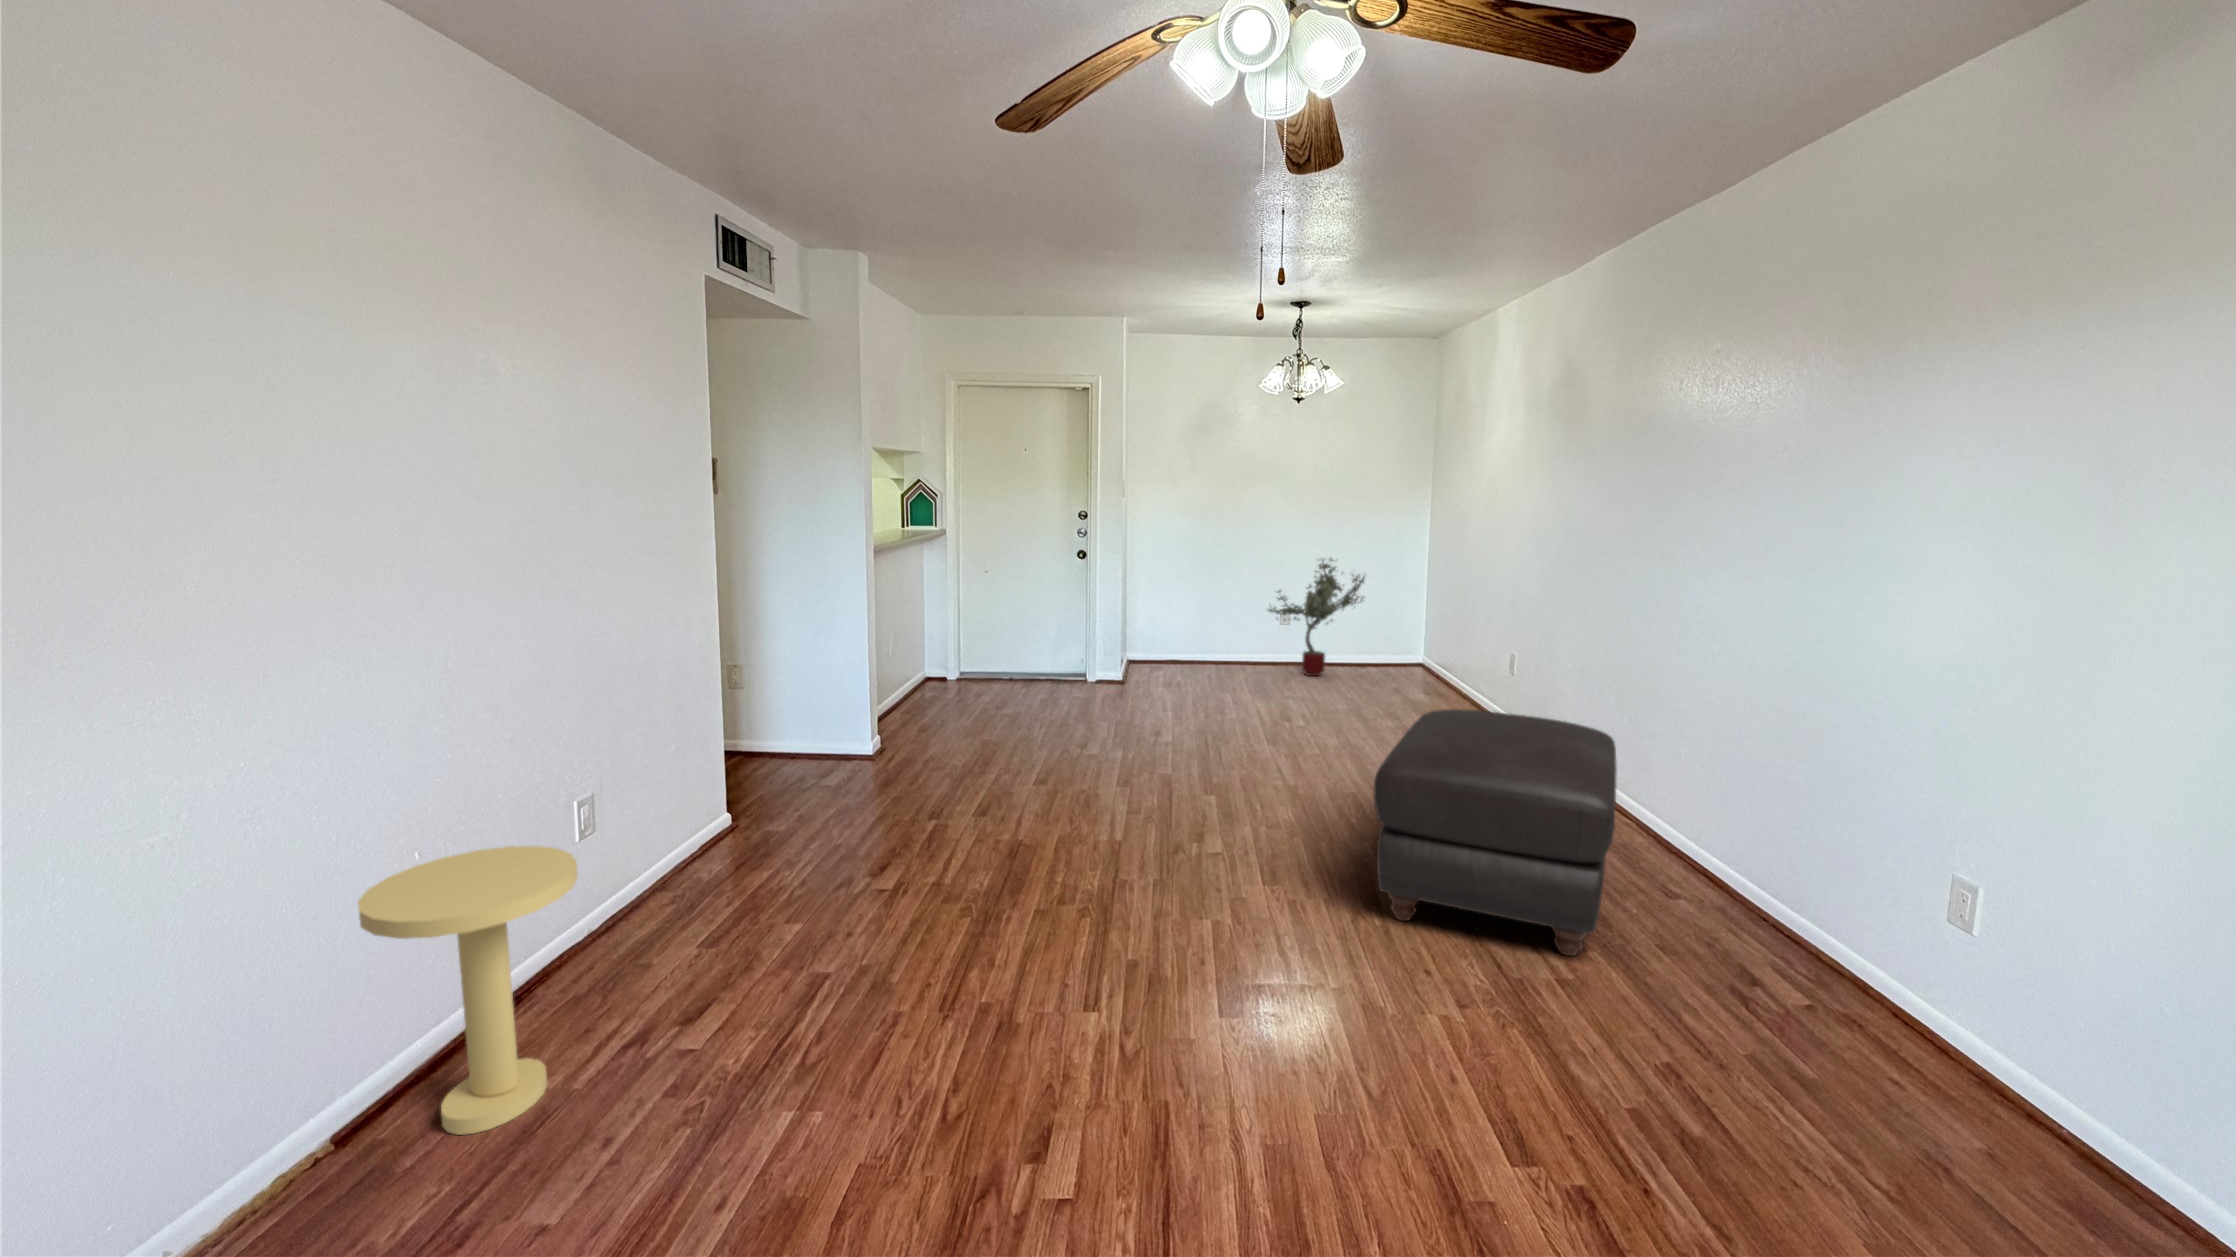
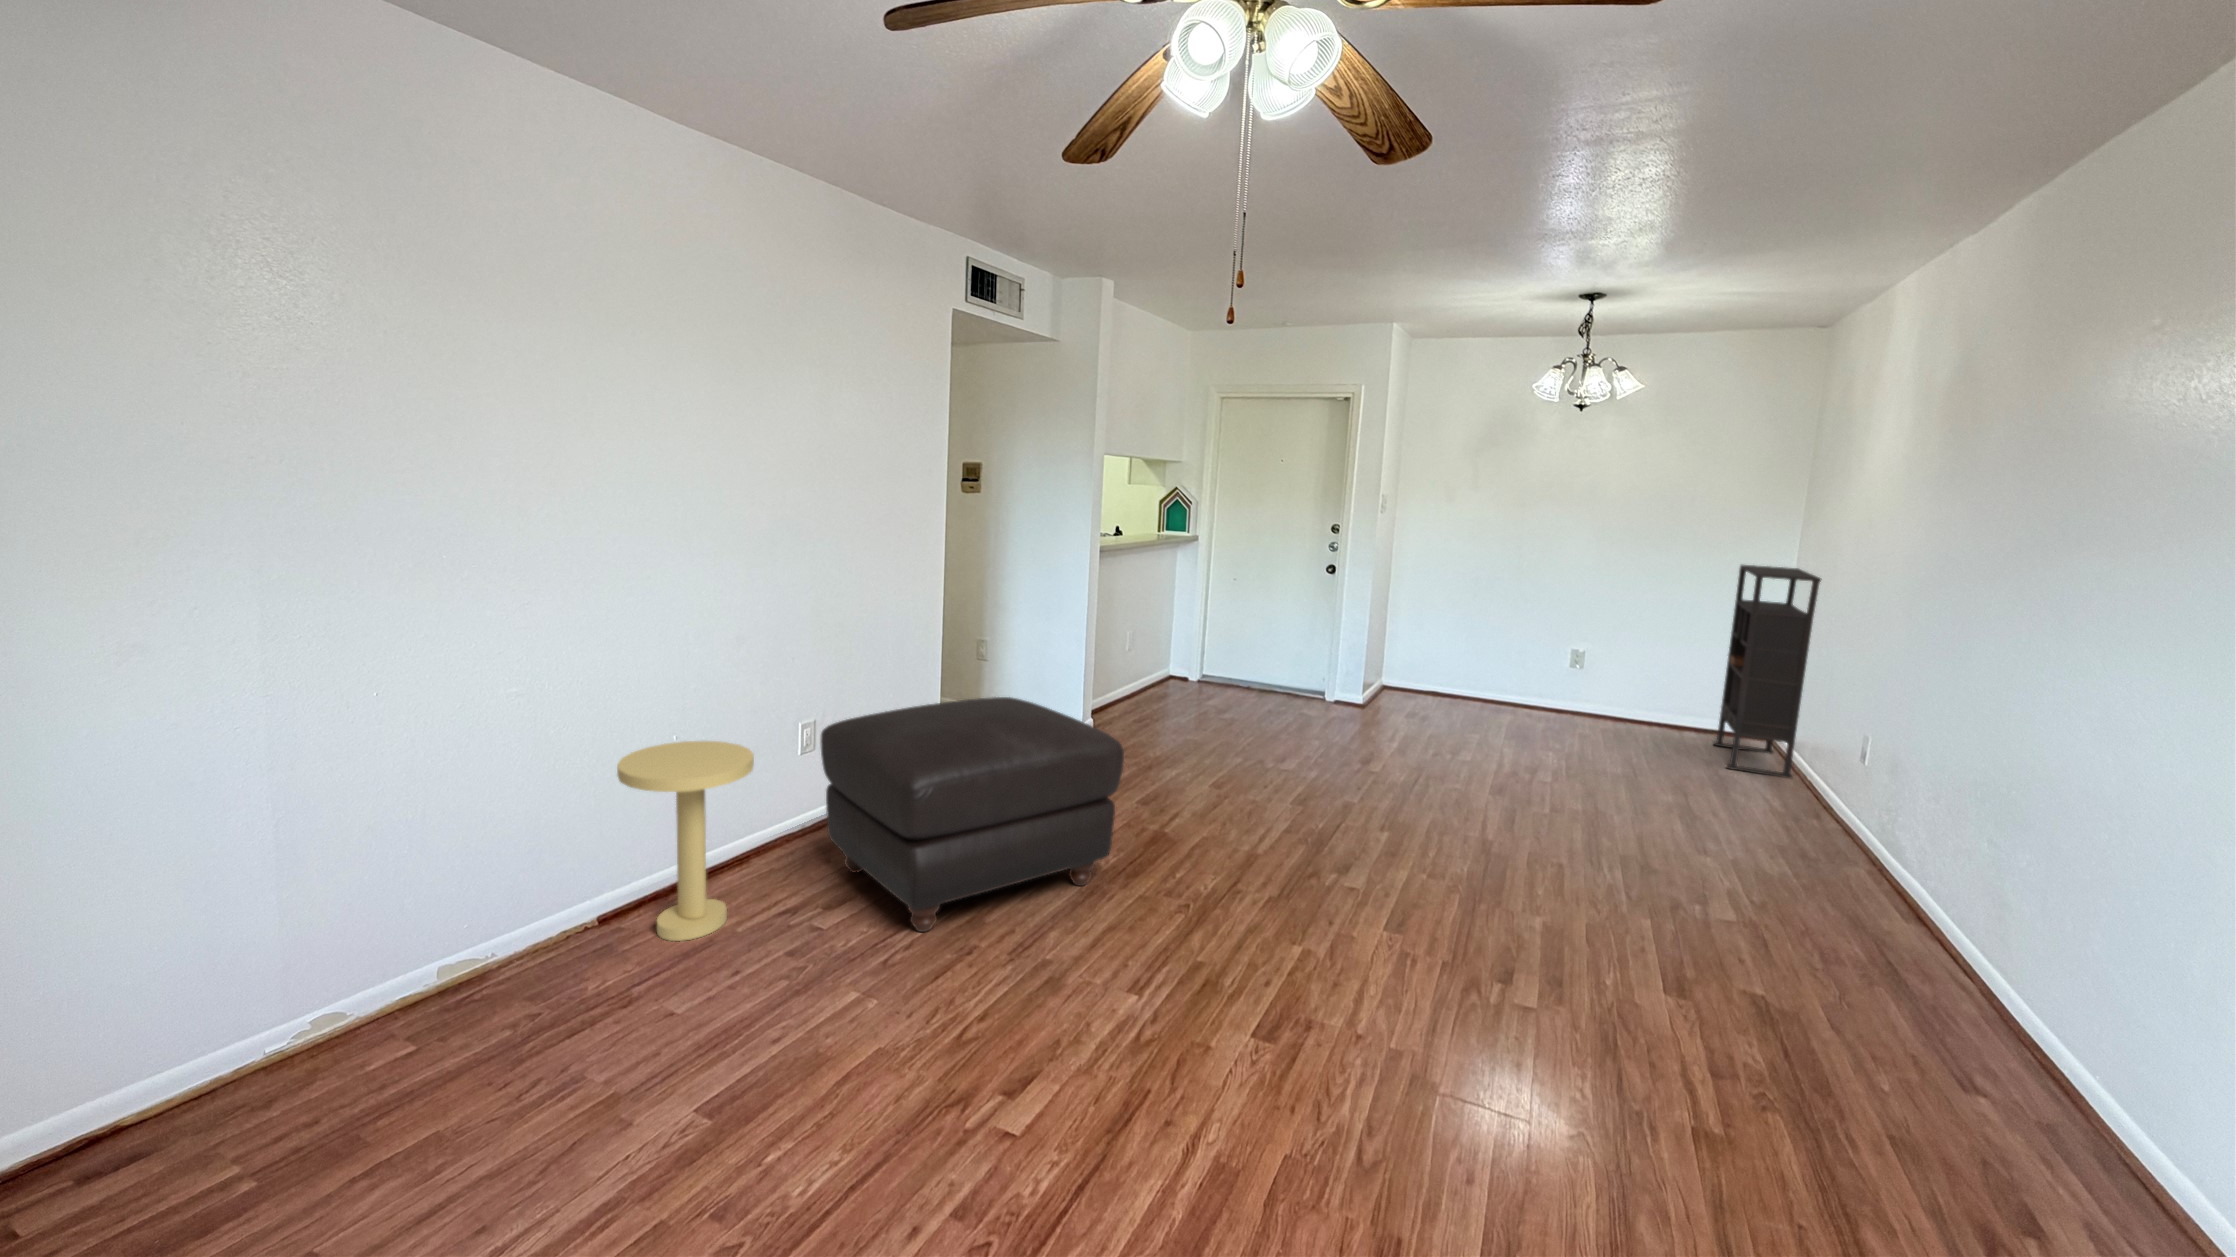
bookshelf: none [1397,529,1468,696] -> present [1713,565,1821,778]
potted tree: present [1268,558,1365,676] -> none [1540,591,1676,729]
ottoman: present [1374,709,1617,956] -> present [820,697,1124,932]

